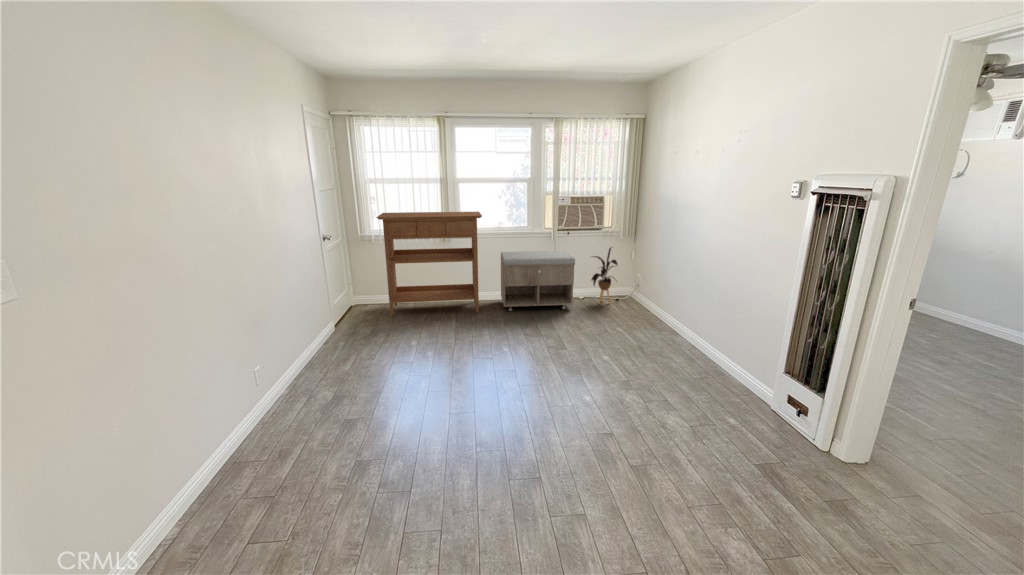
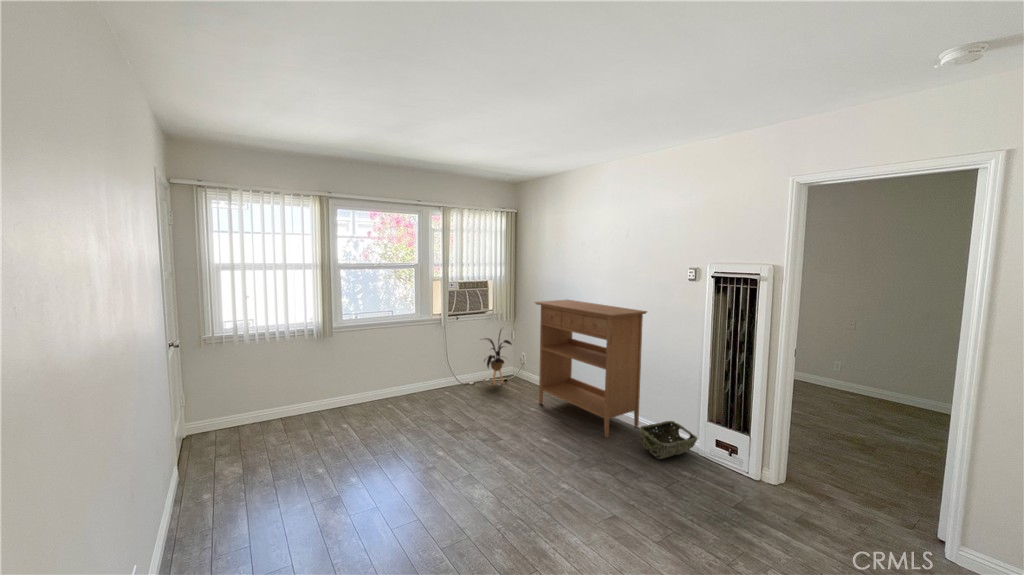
console table: present [377,212,482,317] -> present [535,300,647,438]
storage bench: present [501,251,575,310] -> none [391,335,476,407]
woven basket: none [698,363,770,402] -> present [640,421,697,459]

